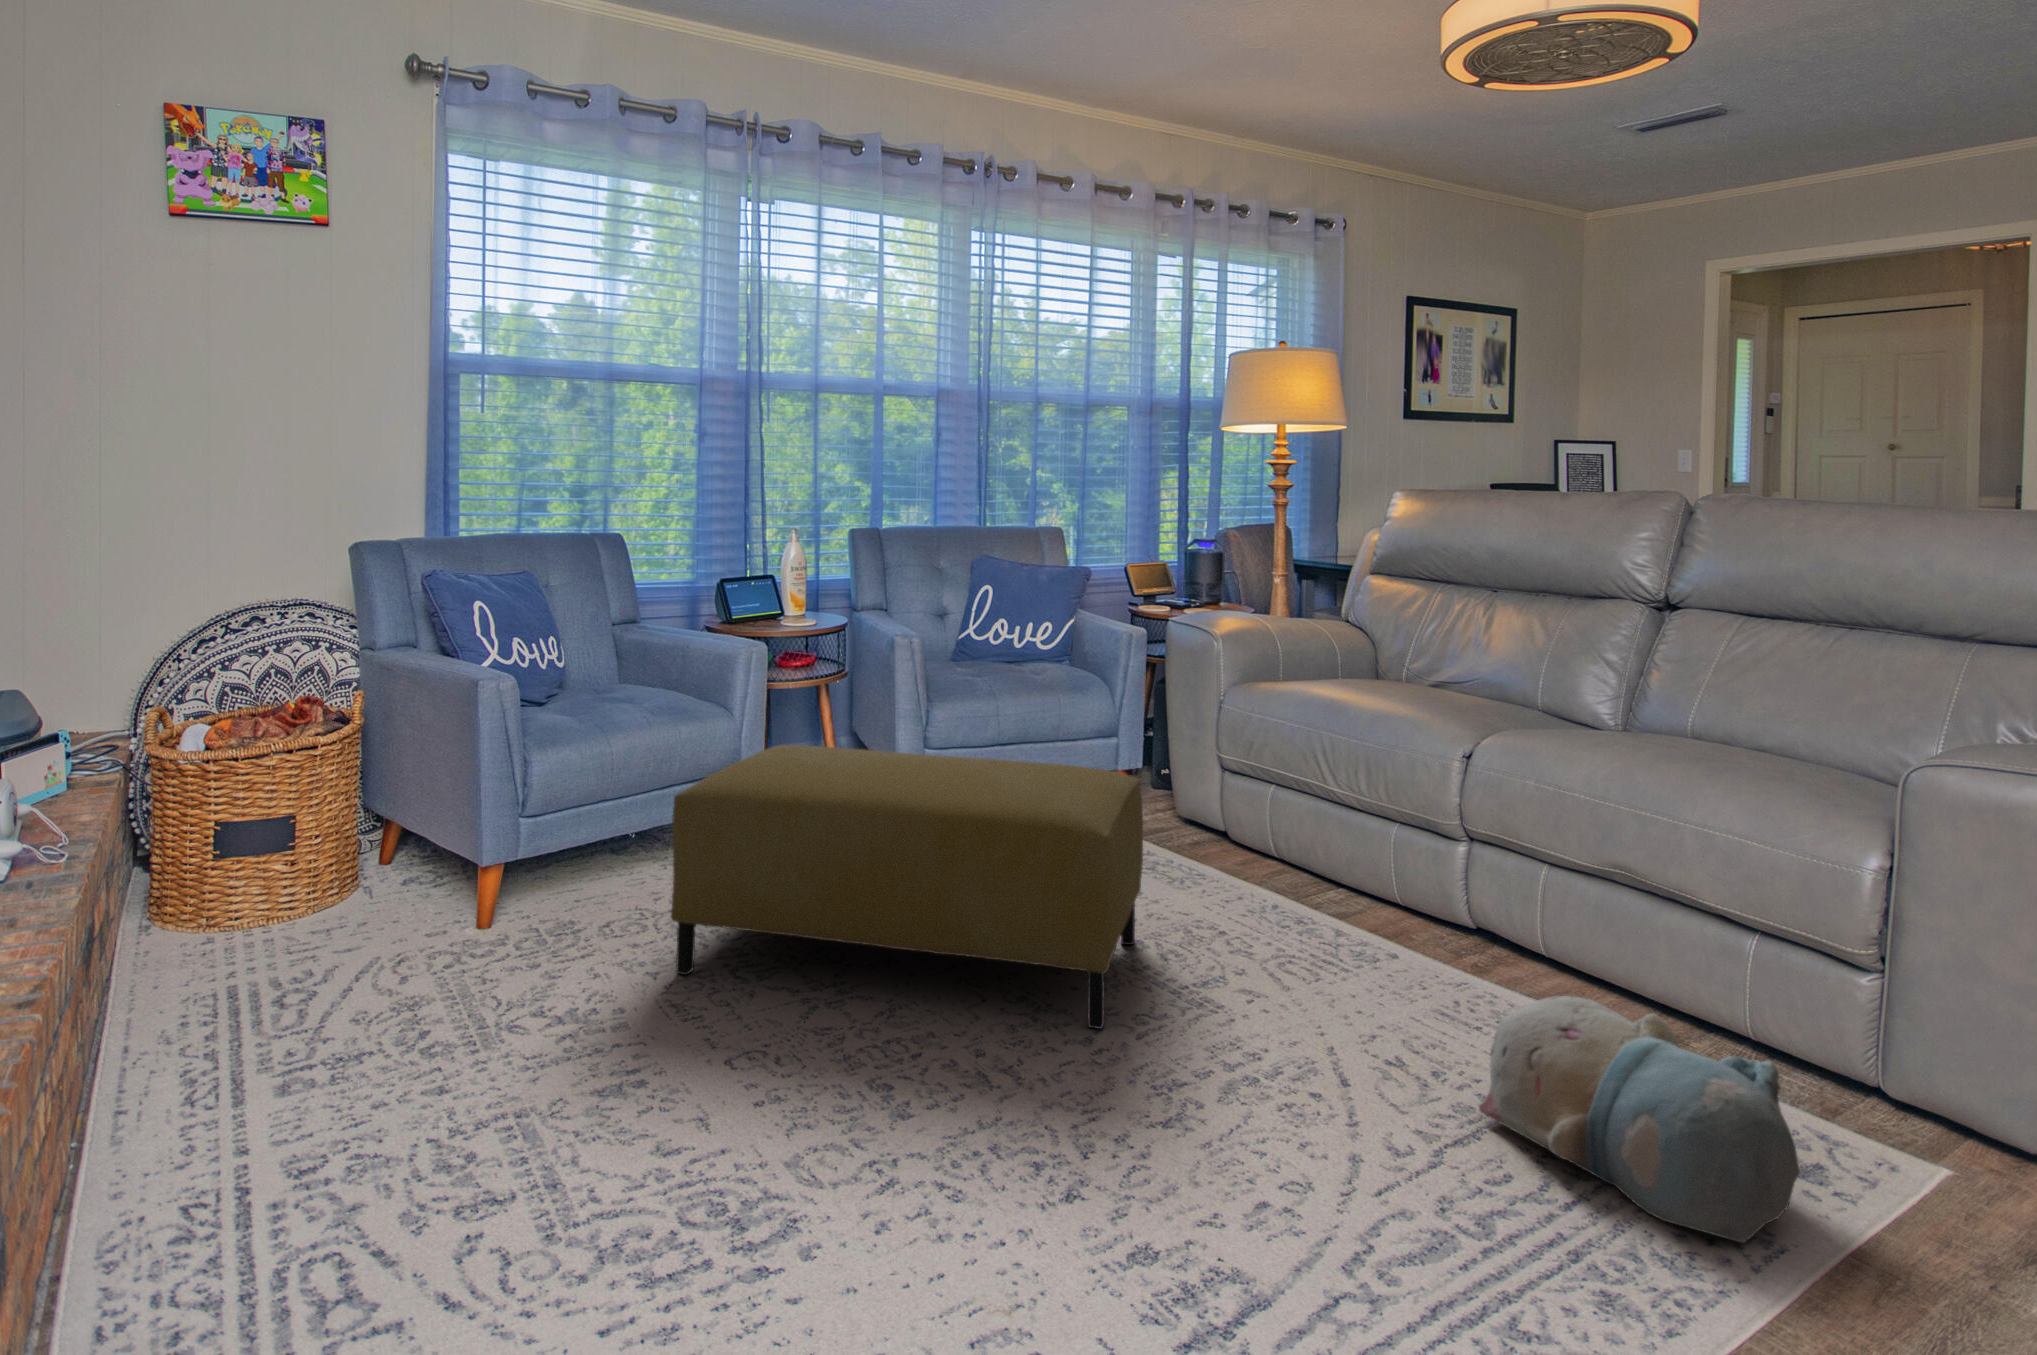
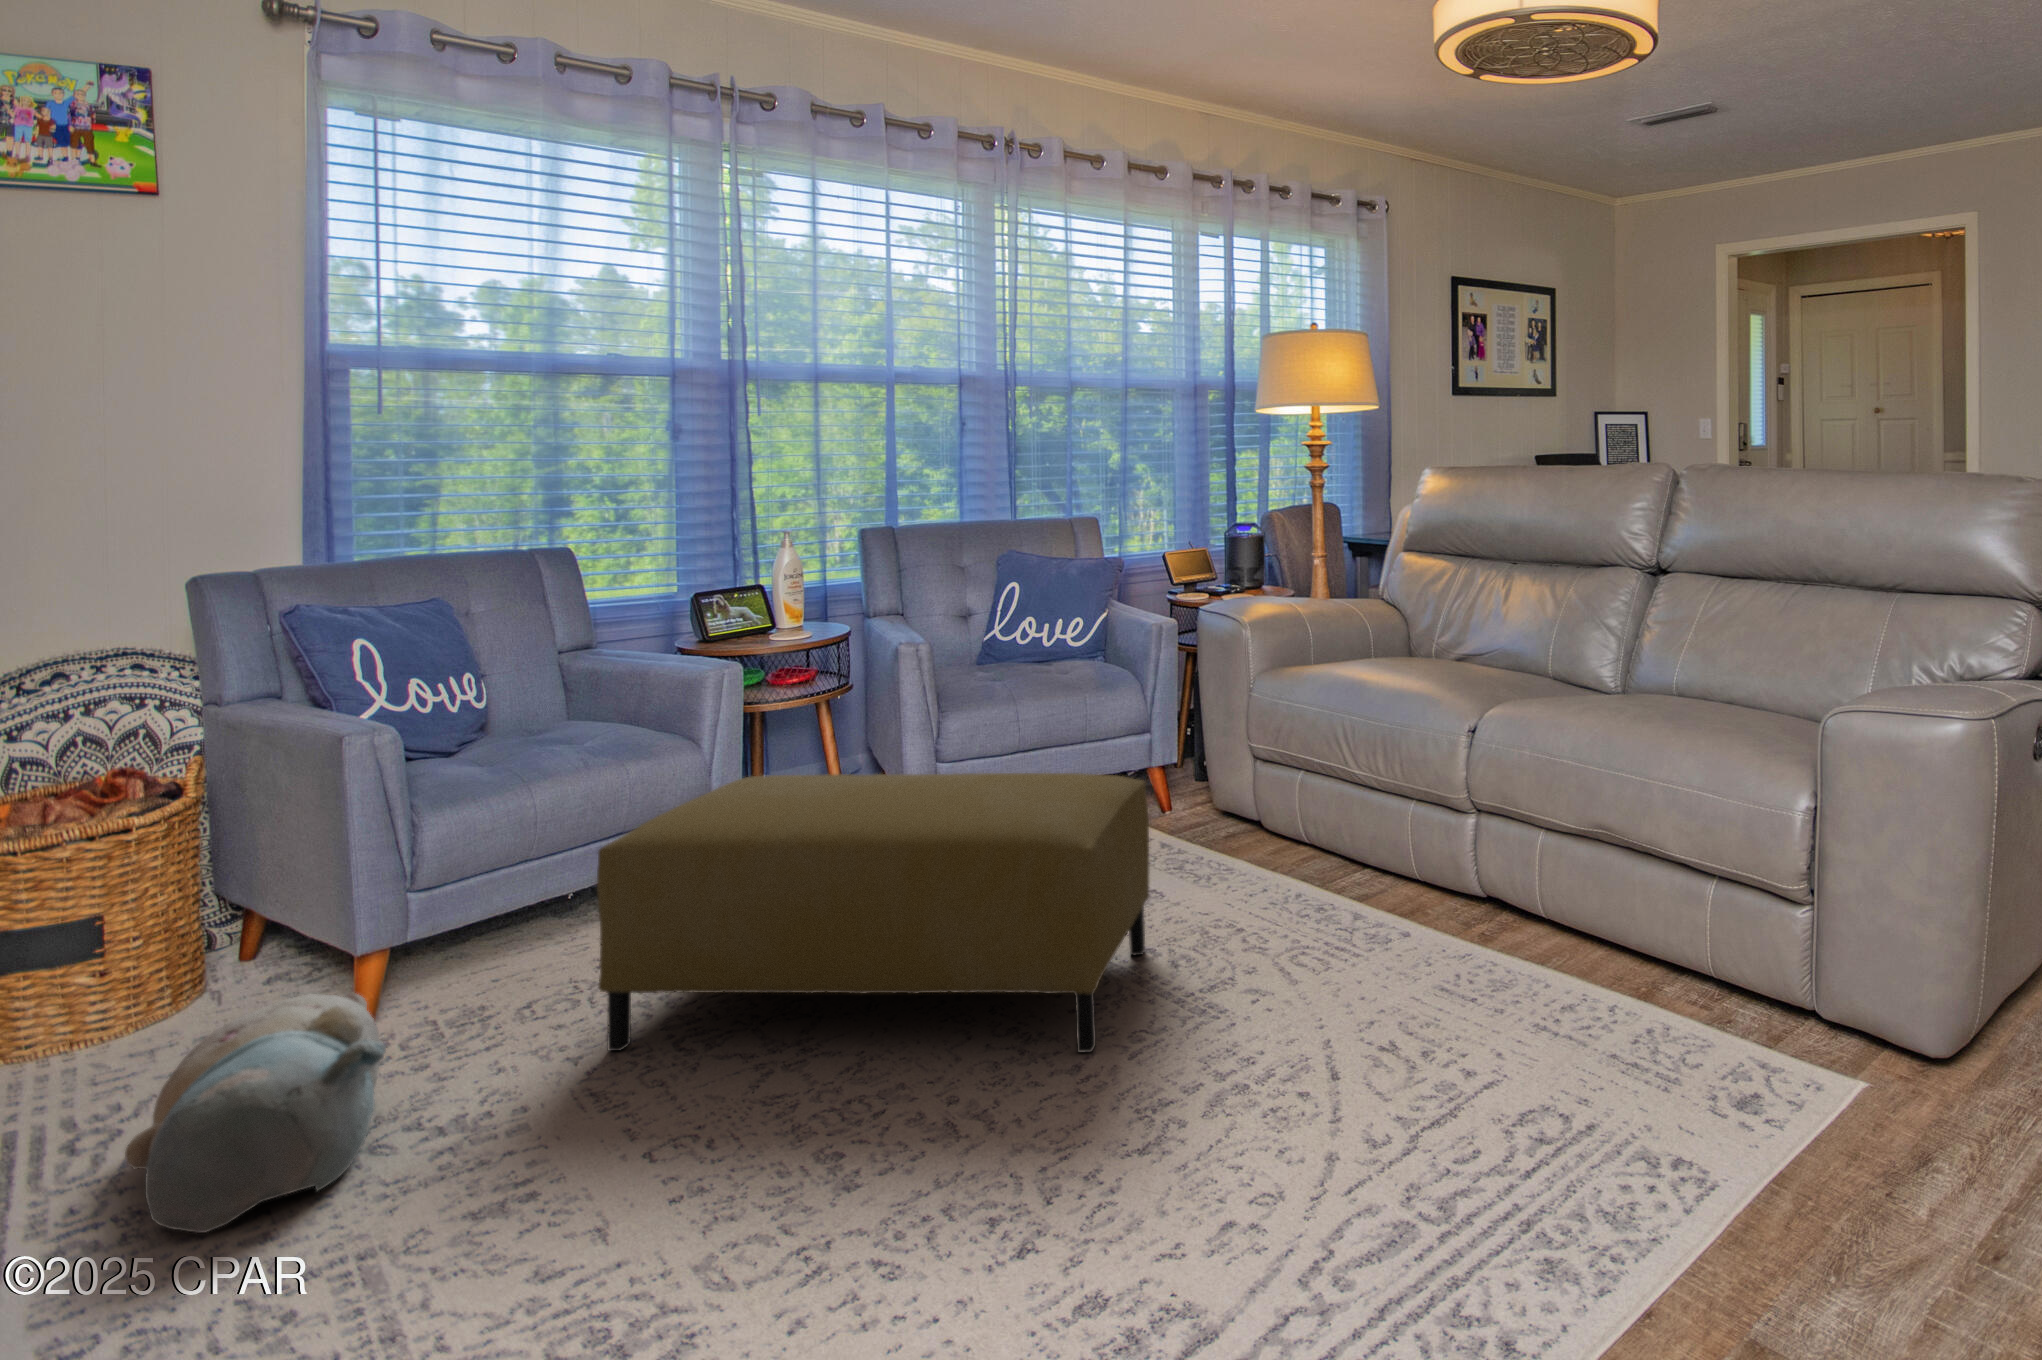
plush toy: present [1479,996,1800,1243] -> present [125,992,386,1233]

